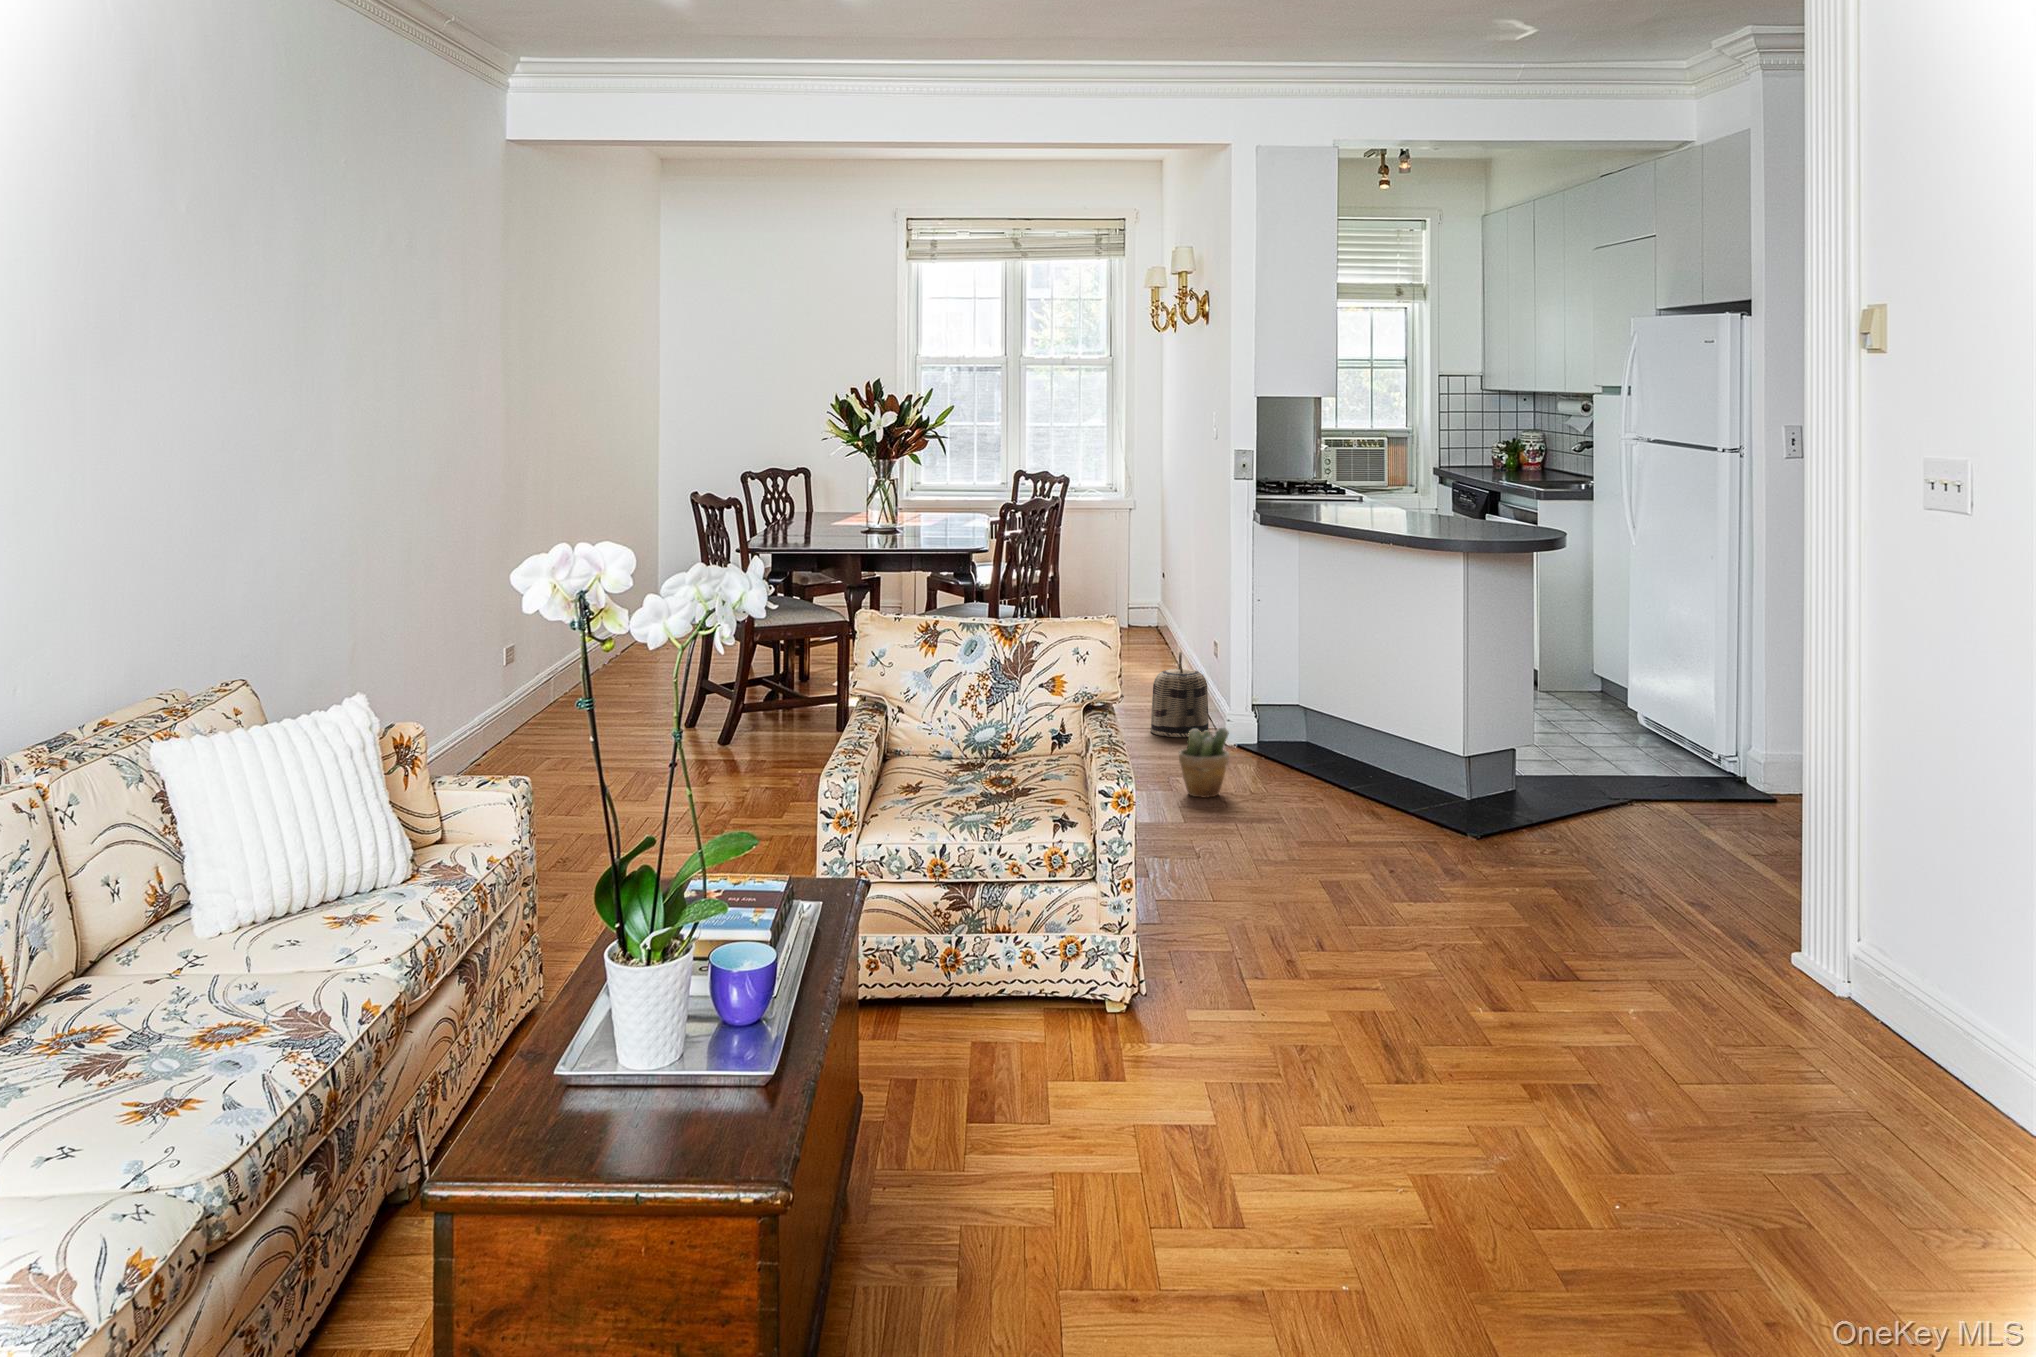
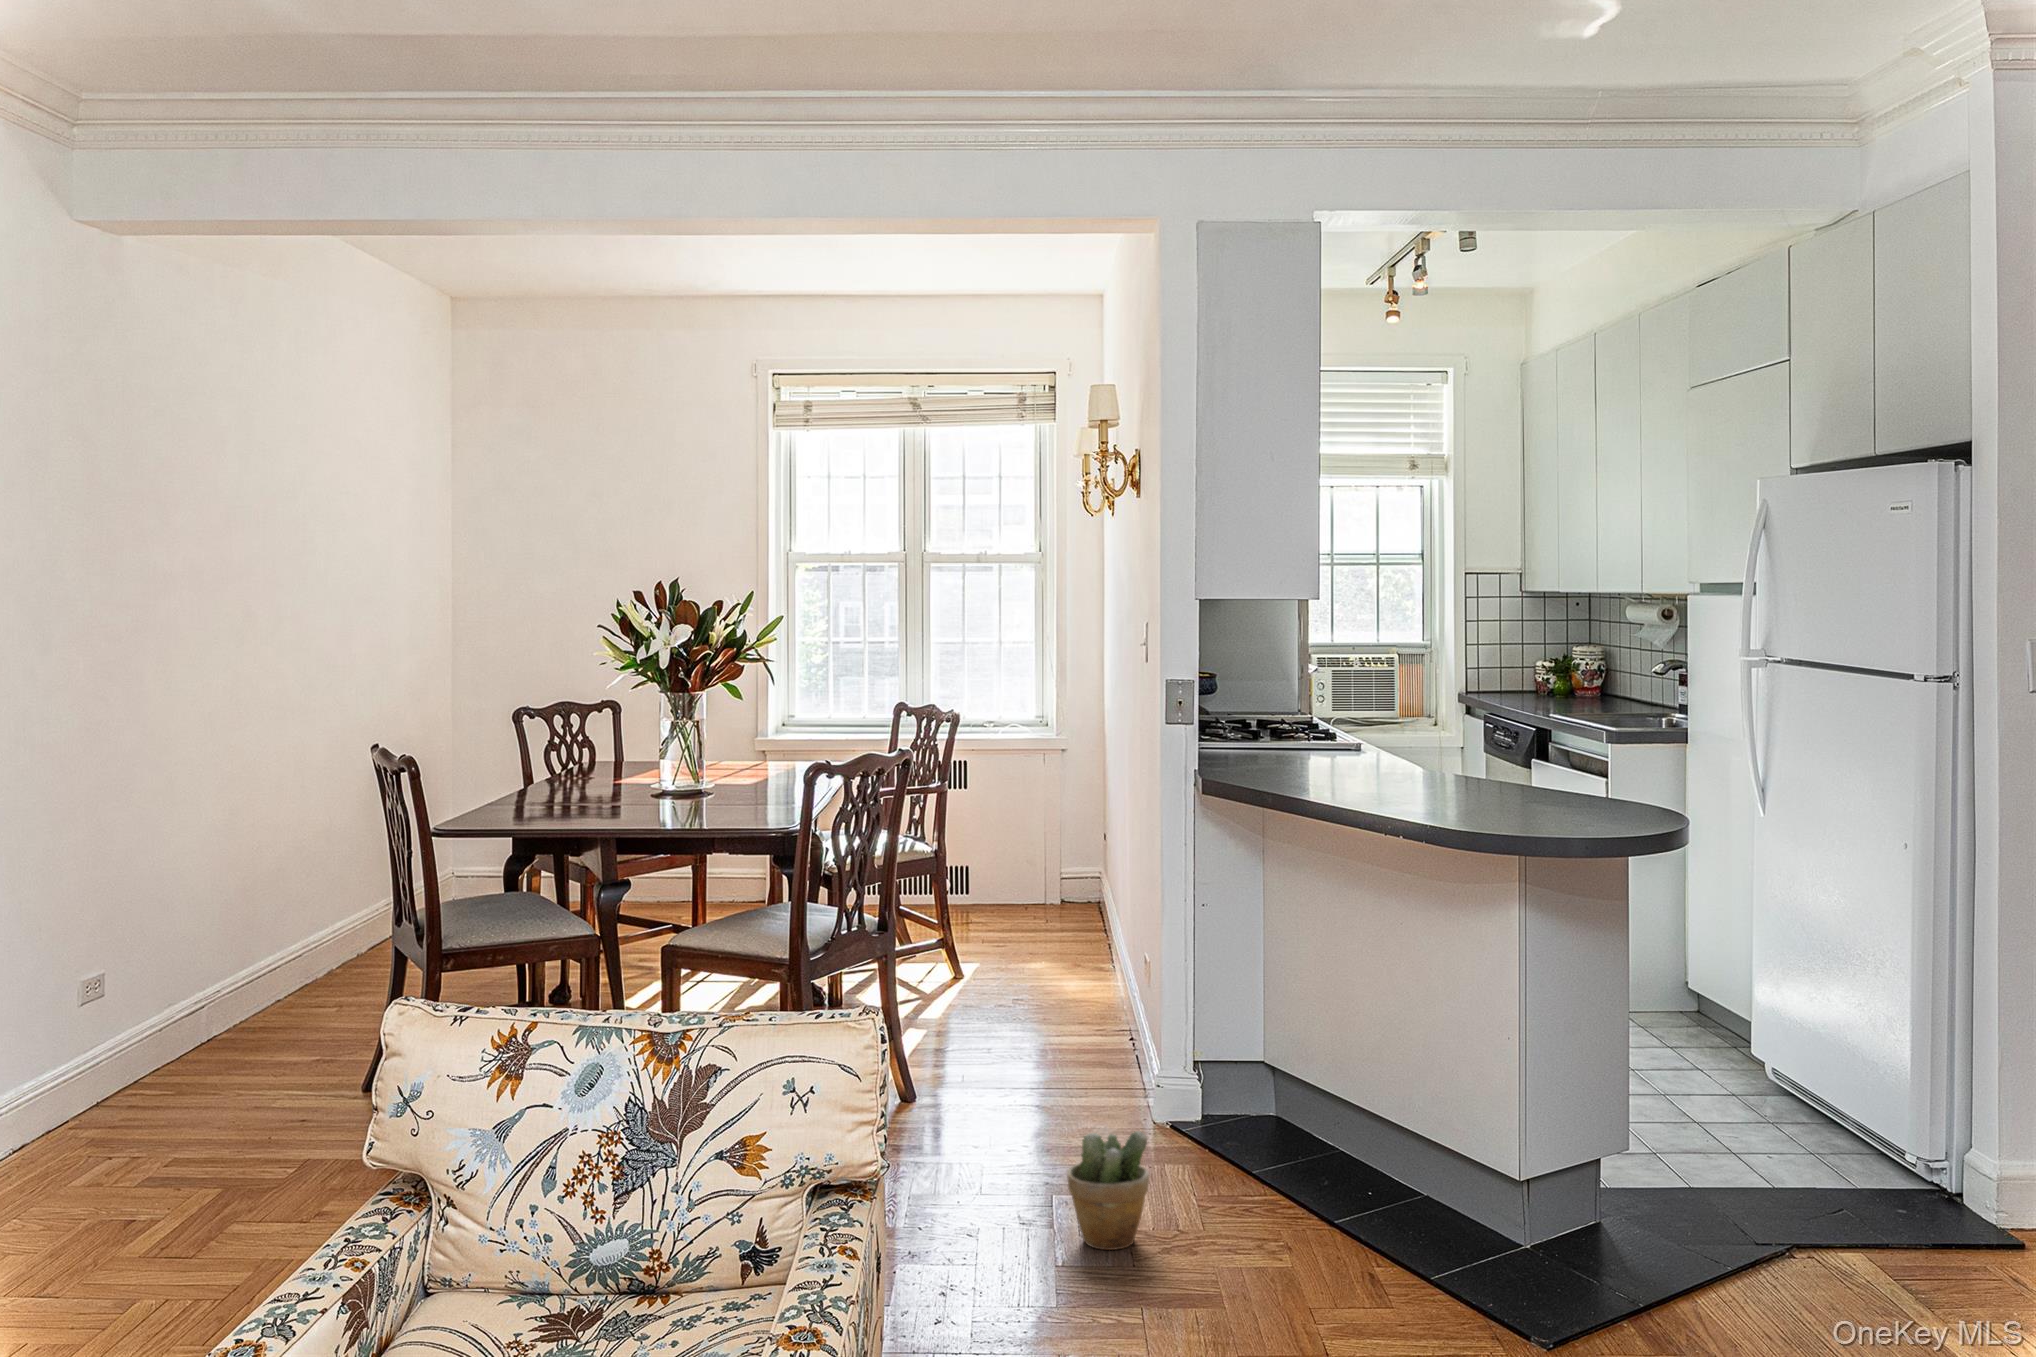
basket: present [1150,652,1209,737] -> none [1052,977,1141,1110]

